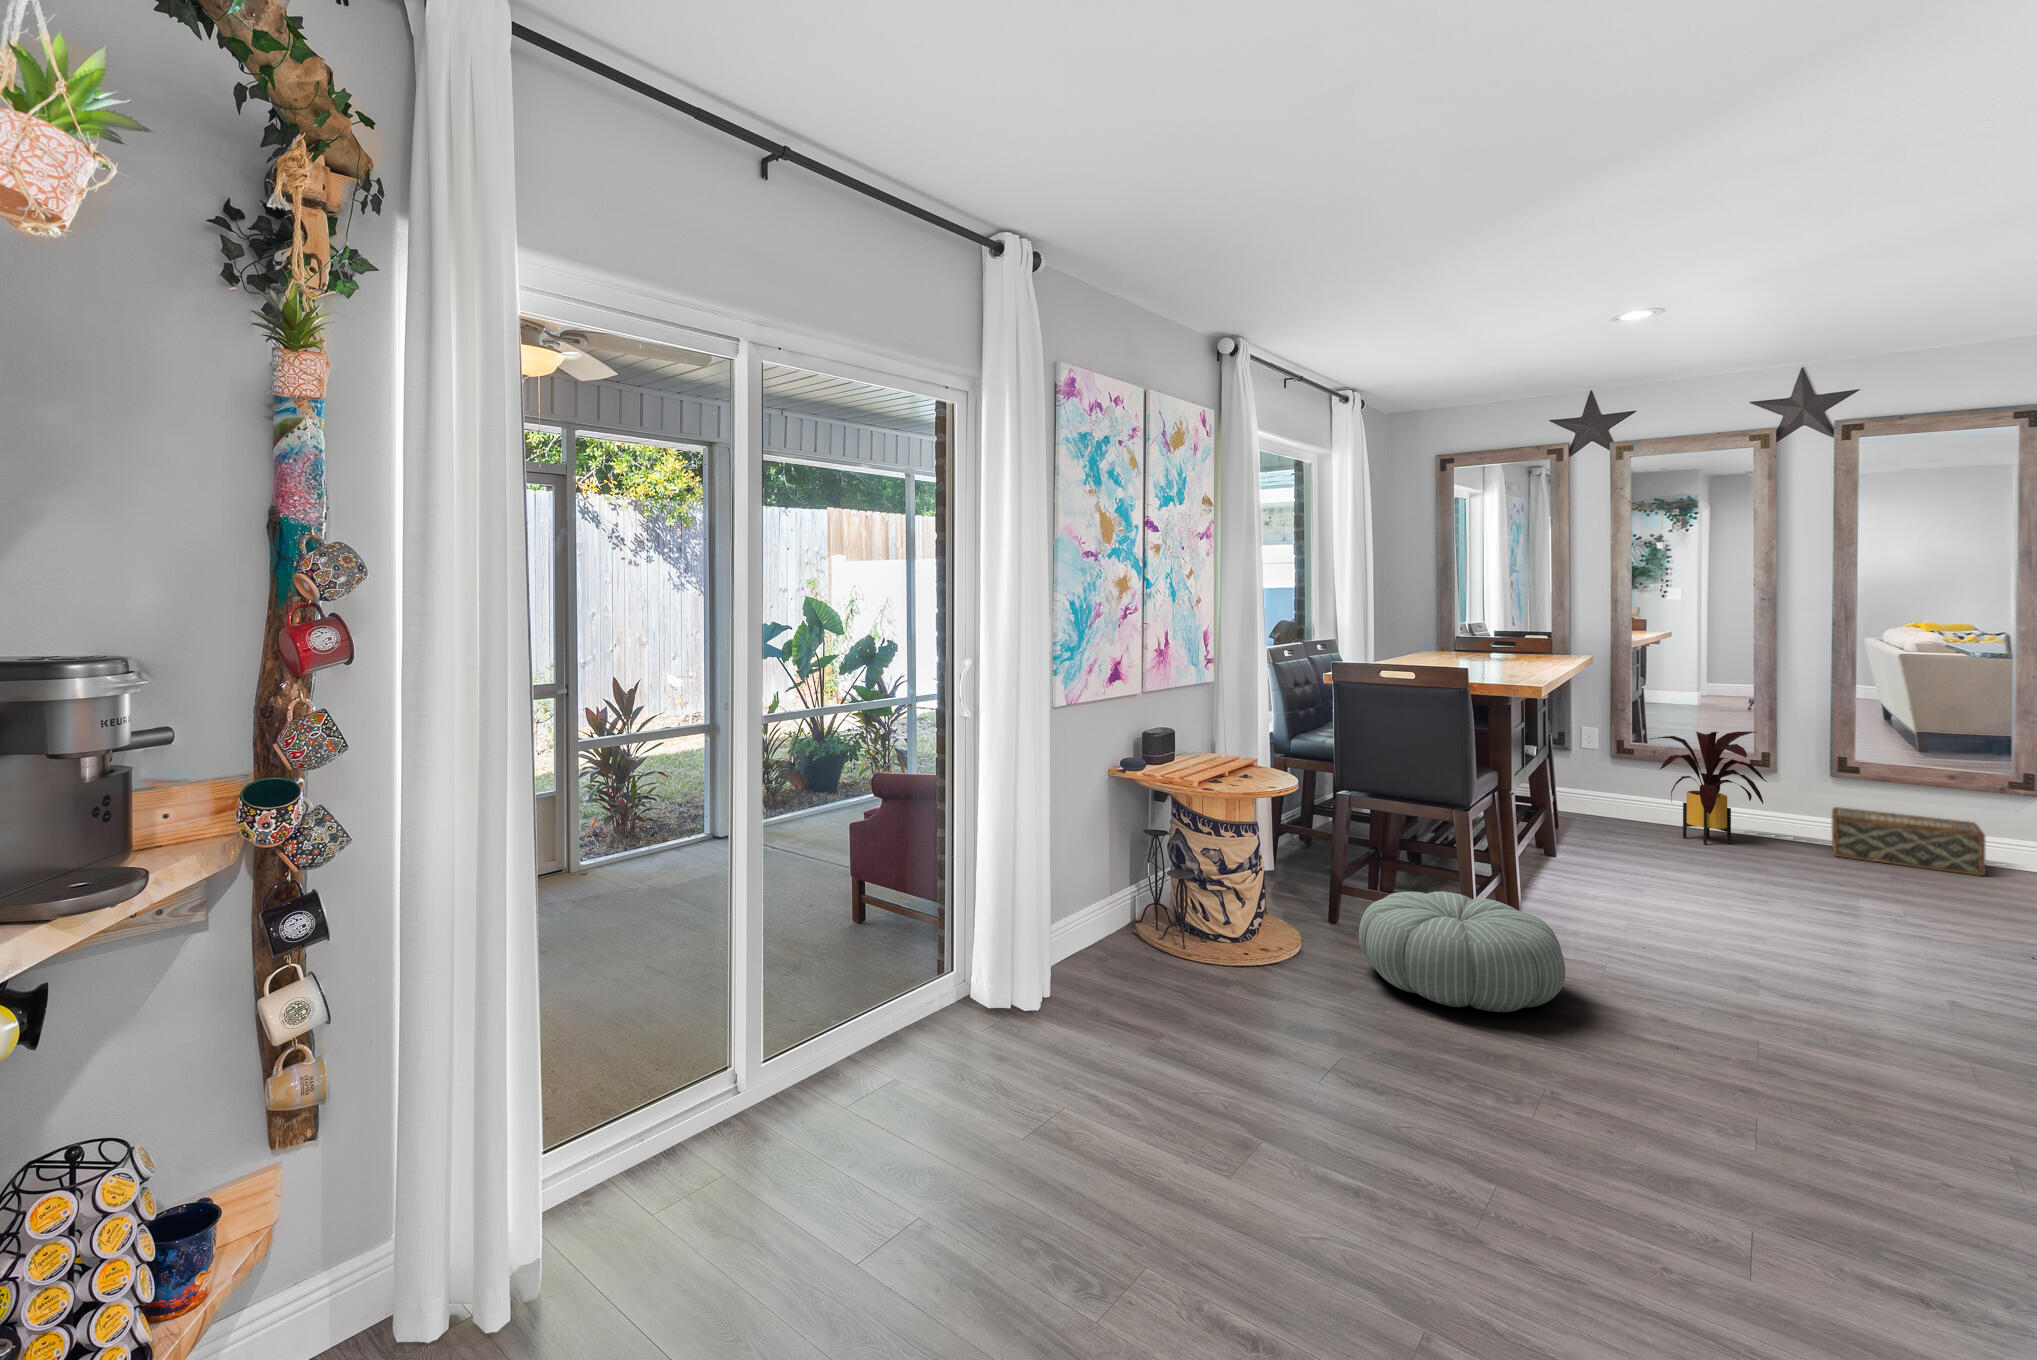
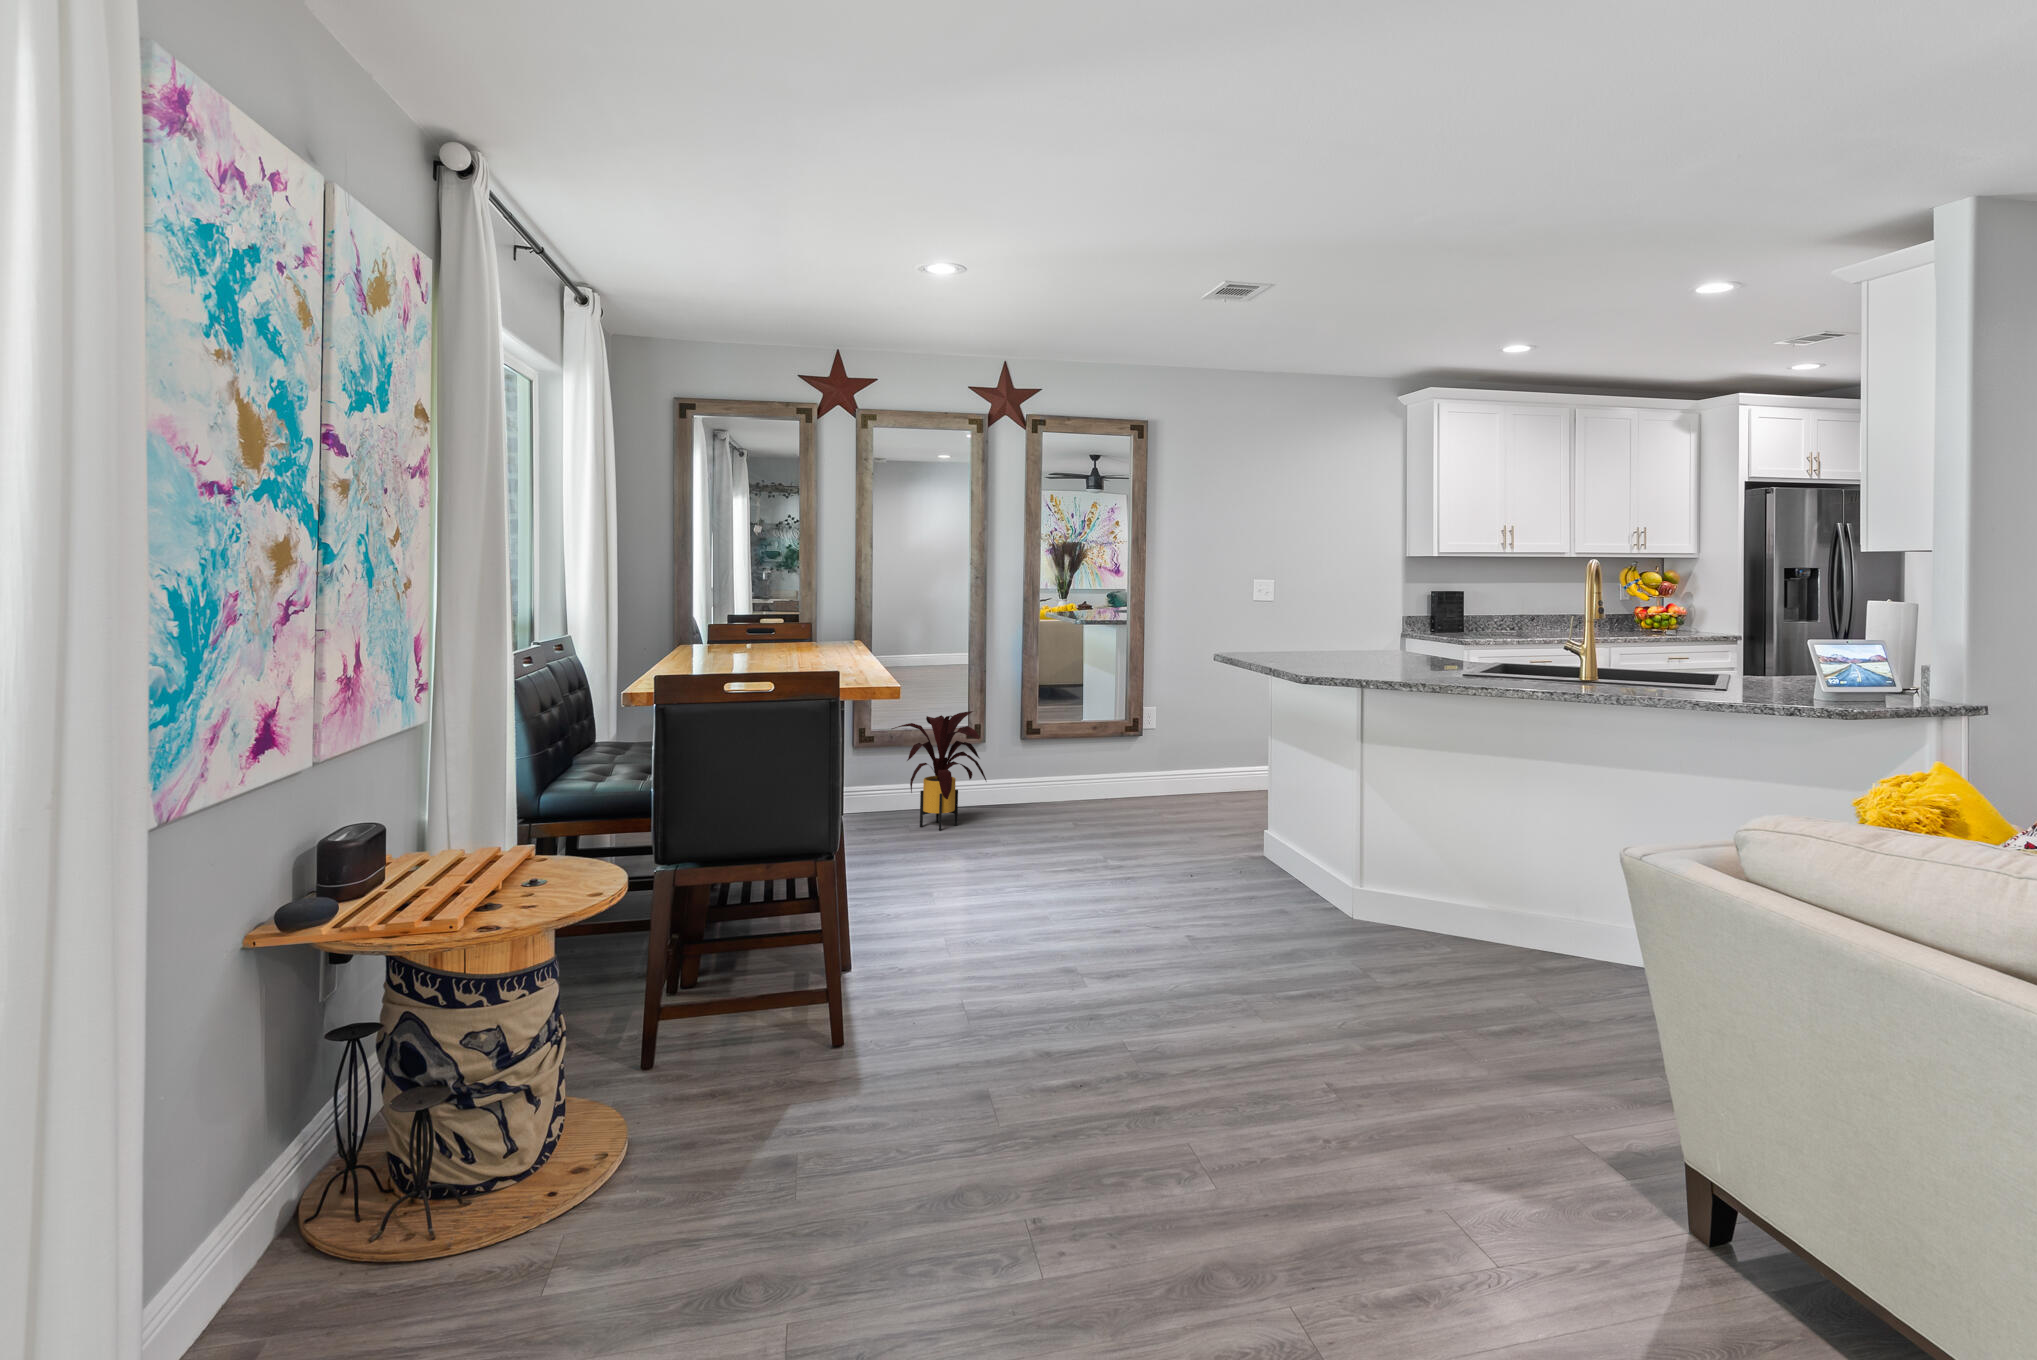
woven basket: present [1832,807,1985,876] -> none [1020,771,1120,820]
pouf: present [1359,891,1565,1012] -> none [722,977,971,1152]

